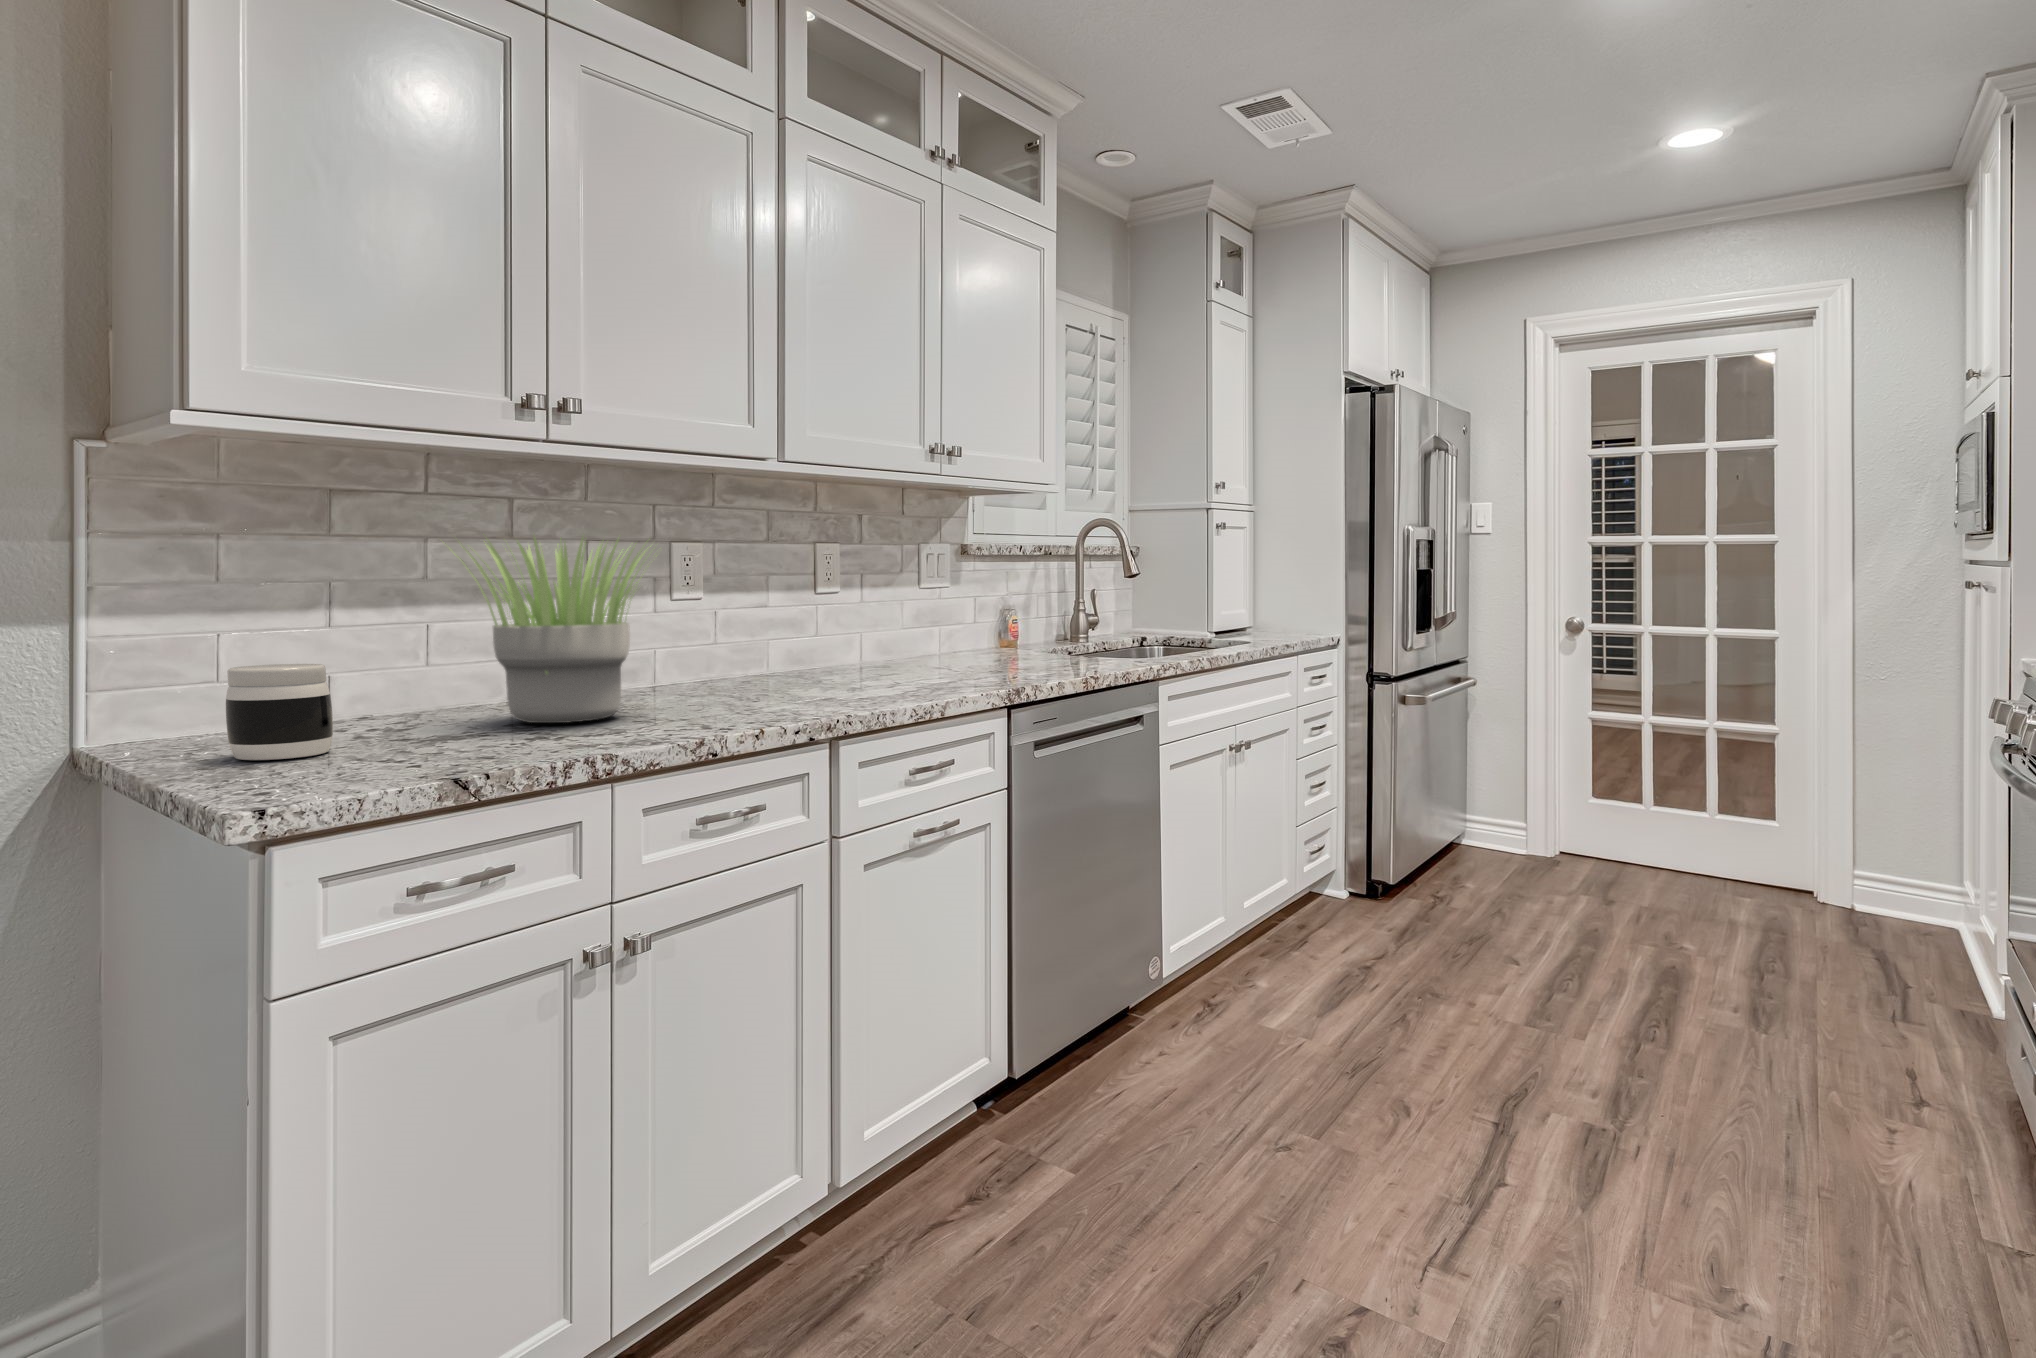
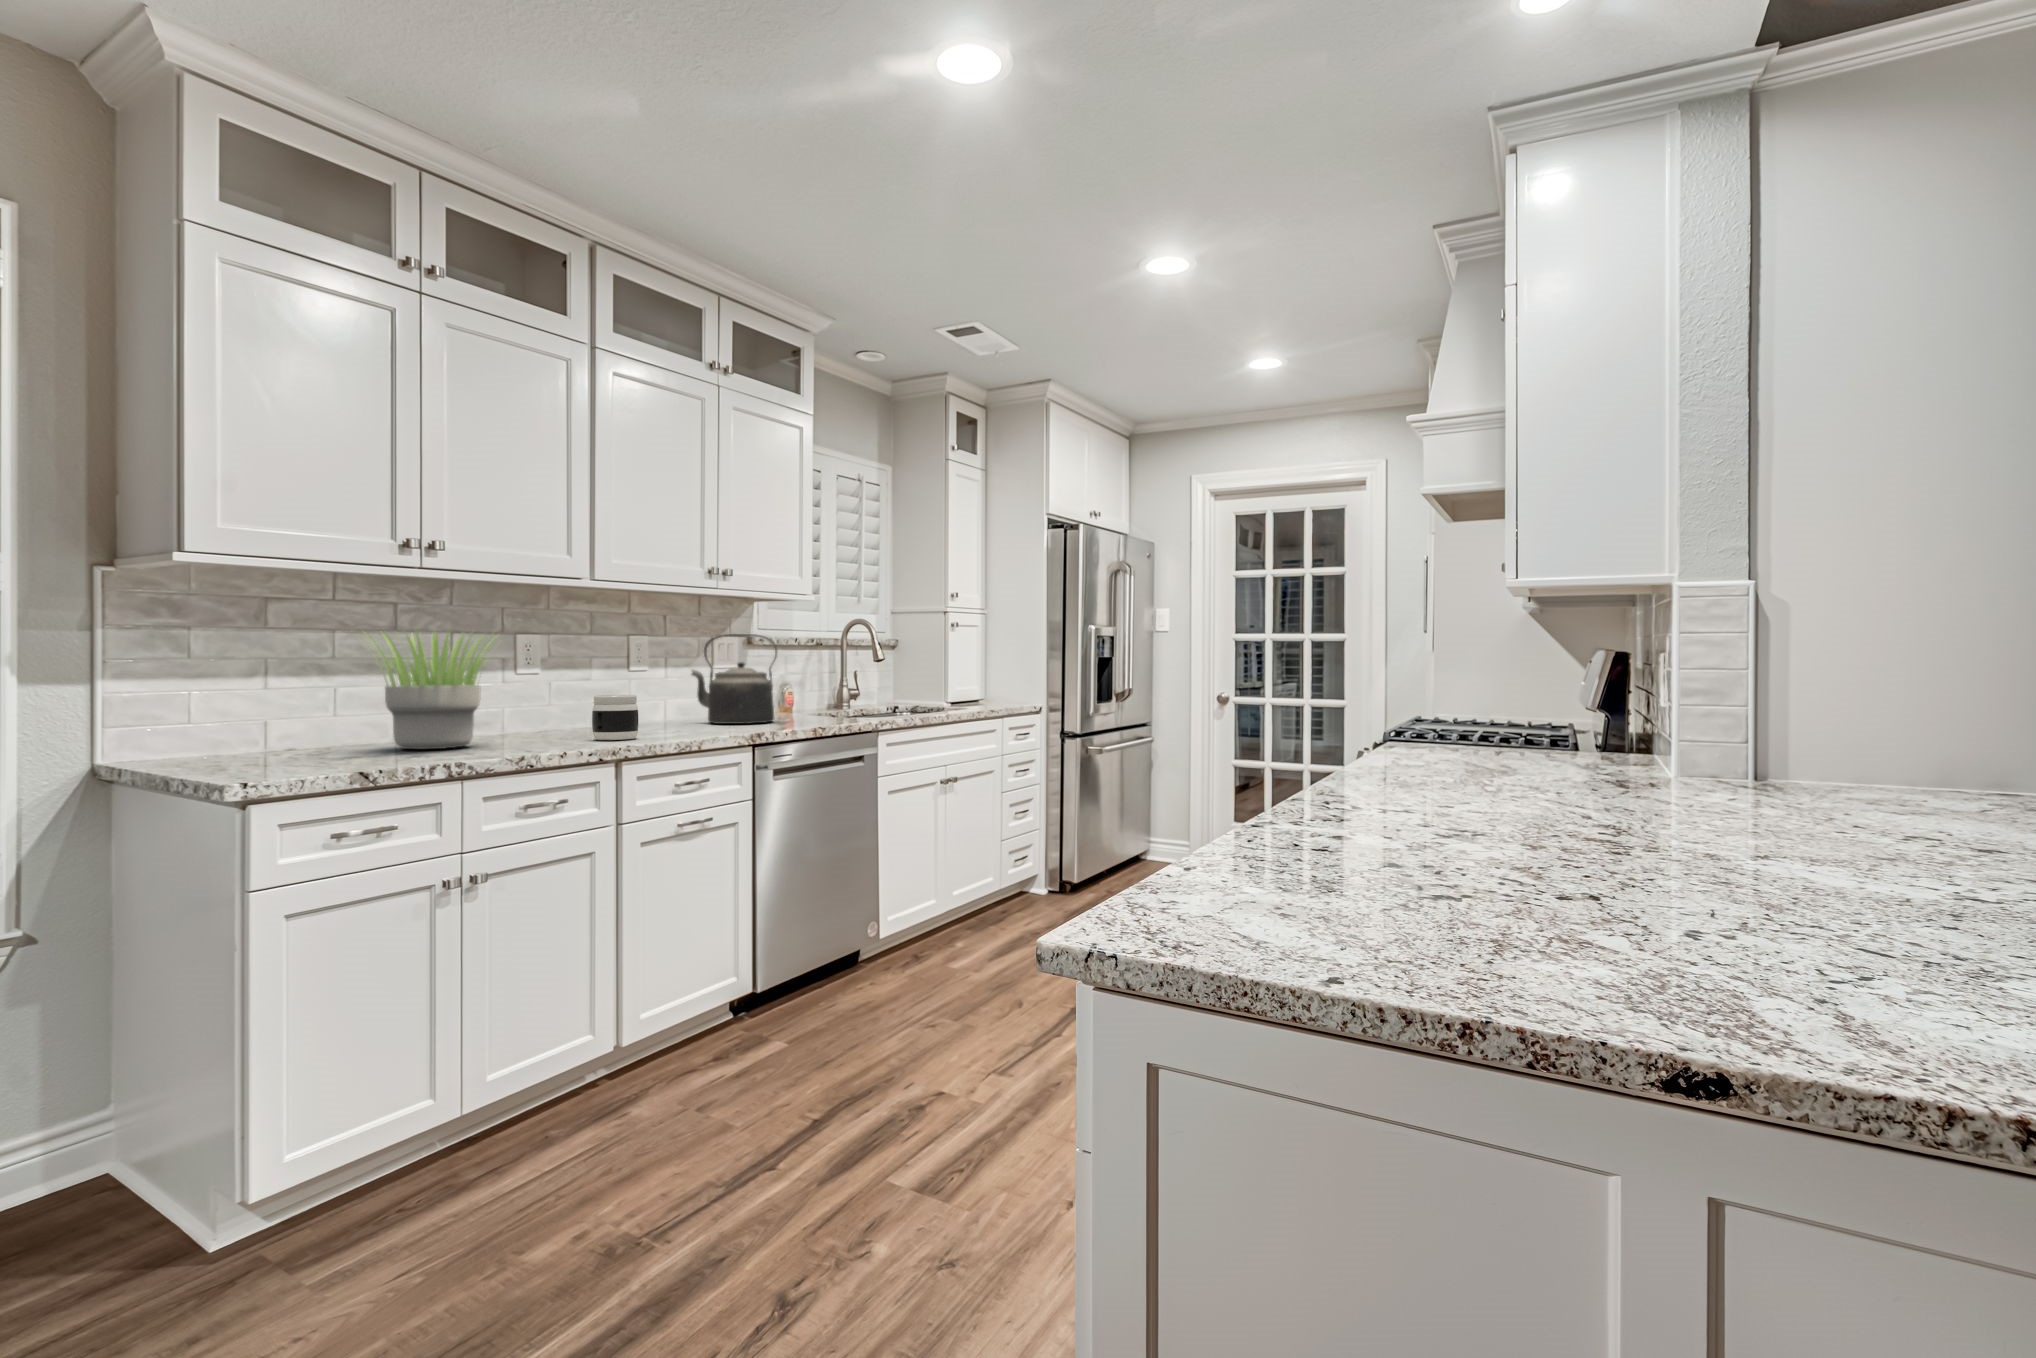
kettle: none [902,544,1022,674] -> present [692,634,777,724]
jar: present [226,664,333,760] -> present [592,695,639,740]

